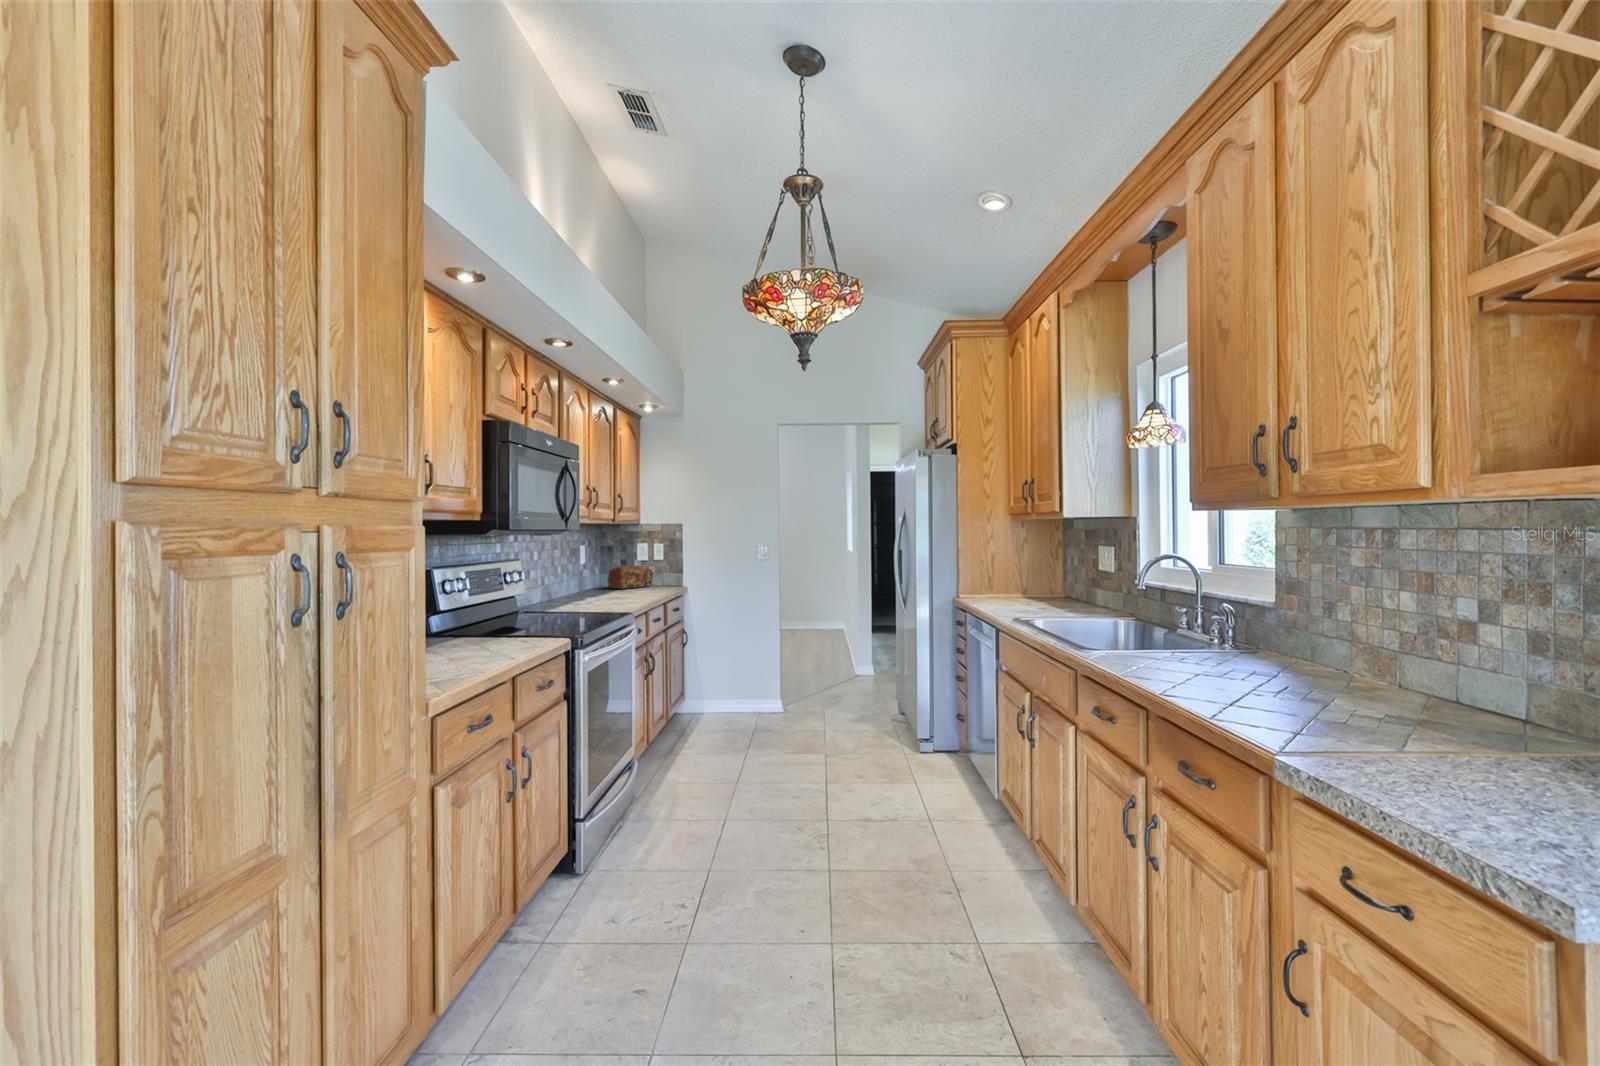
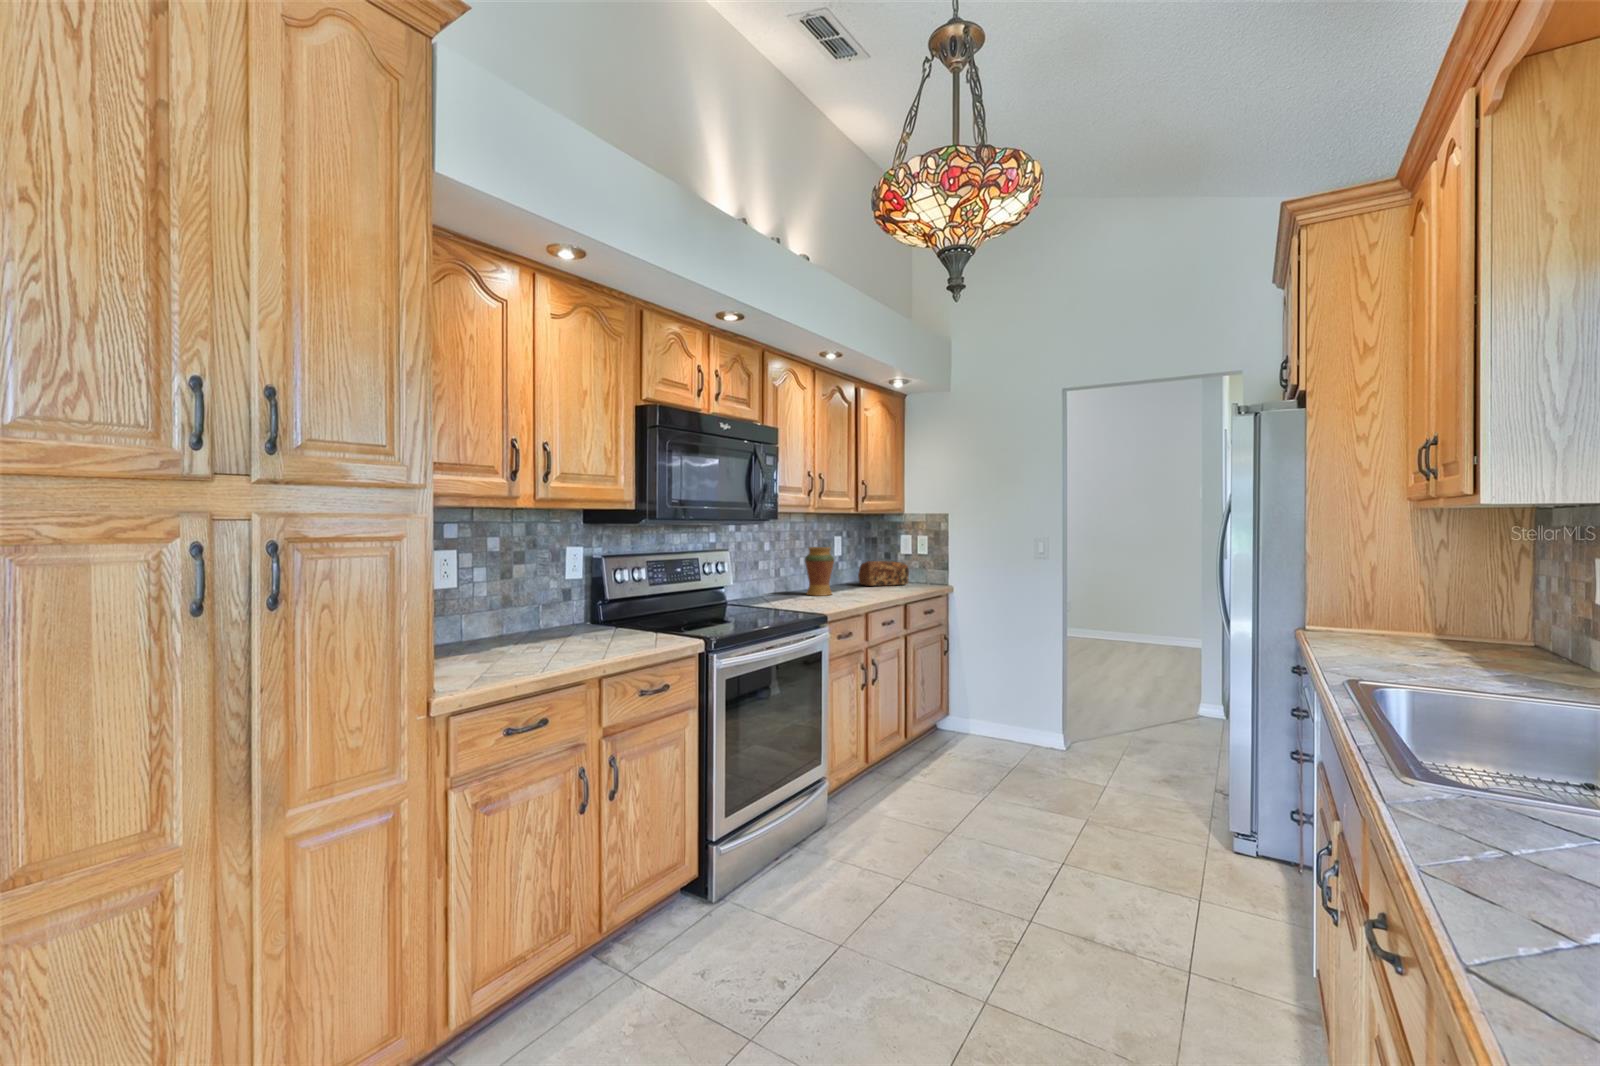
decorative vase: none [576,555,603,599] -> present [805,547,834,596]

